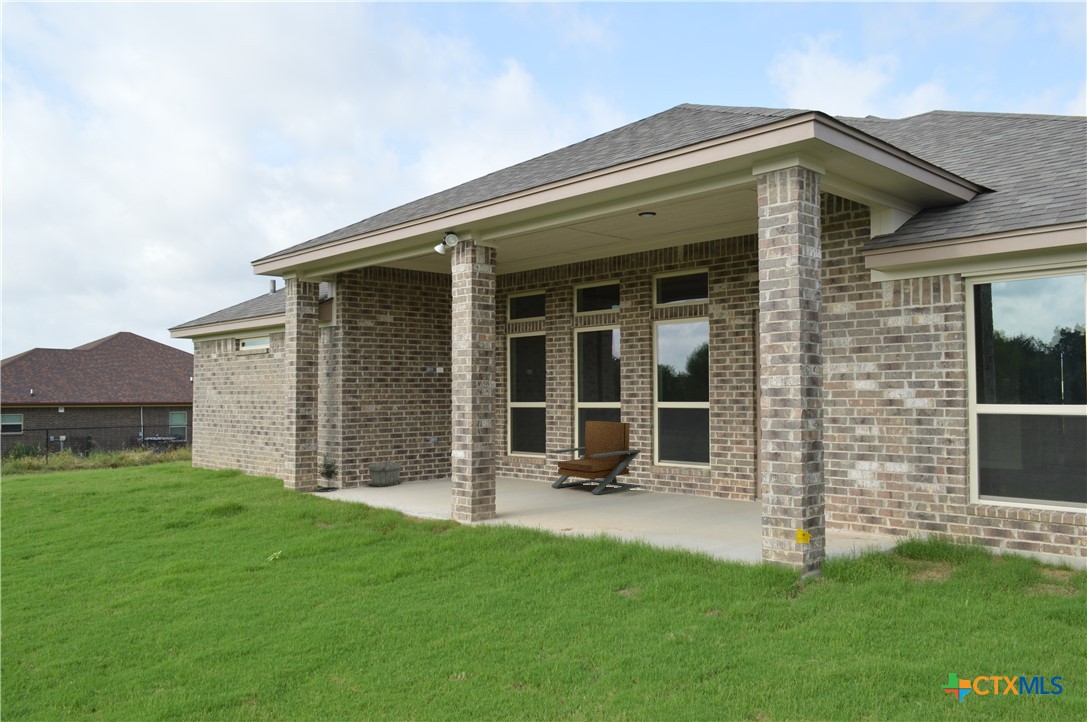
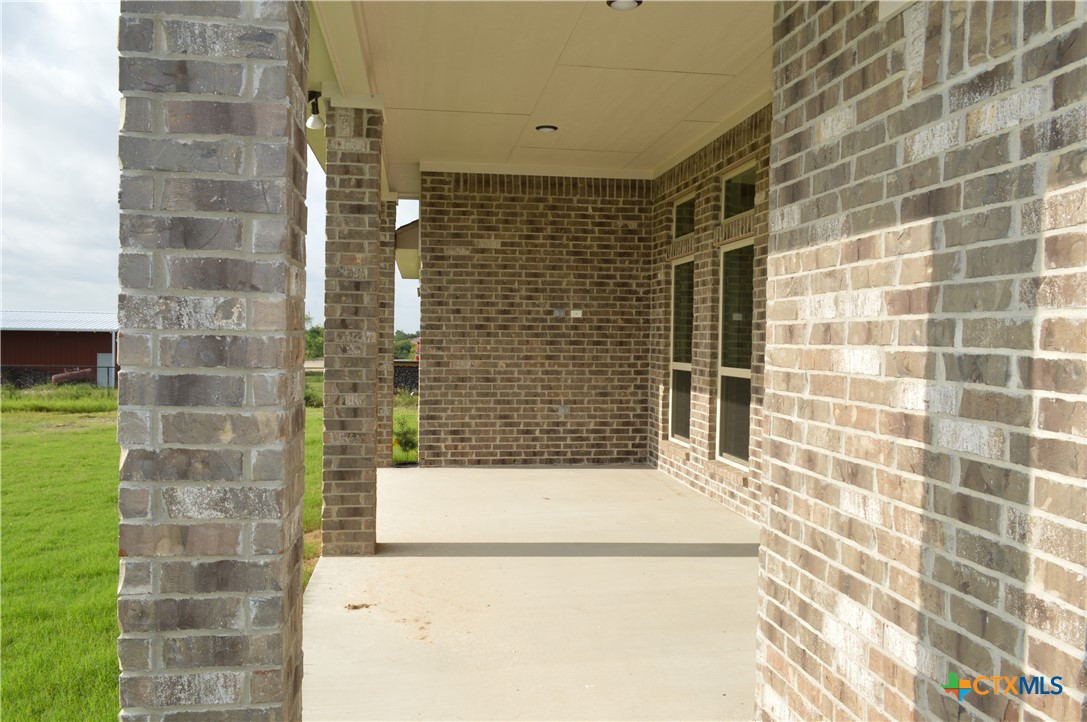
lounge chair: present [551,421,640,494] -> none [603,404,724,539]
wooden bucket: present [368,459,401,486] -> none [449,429,493,470]

